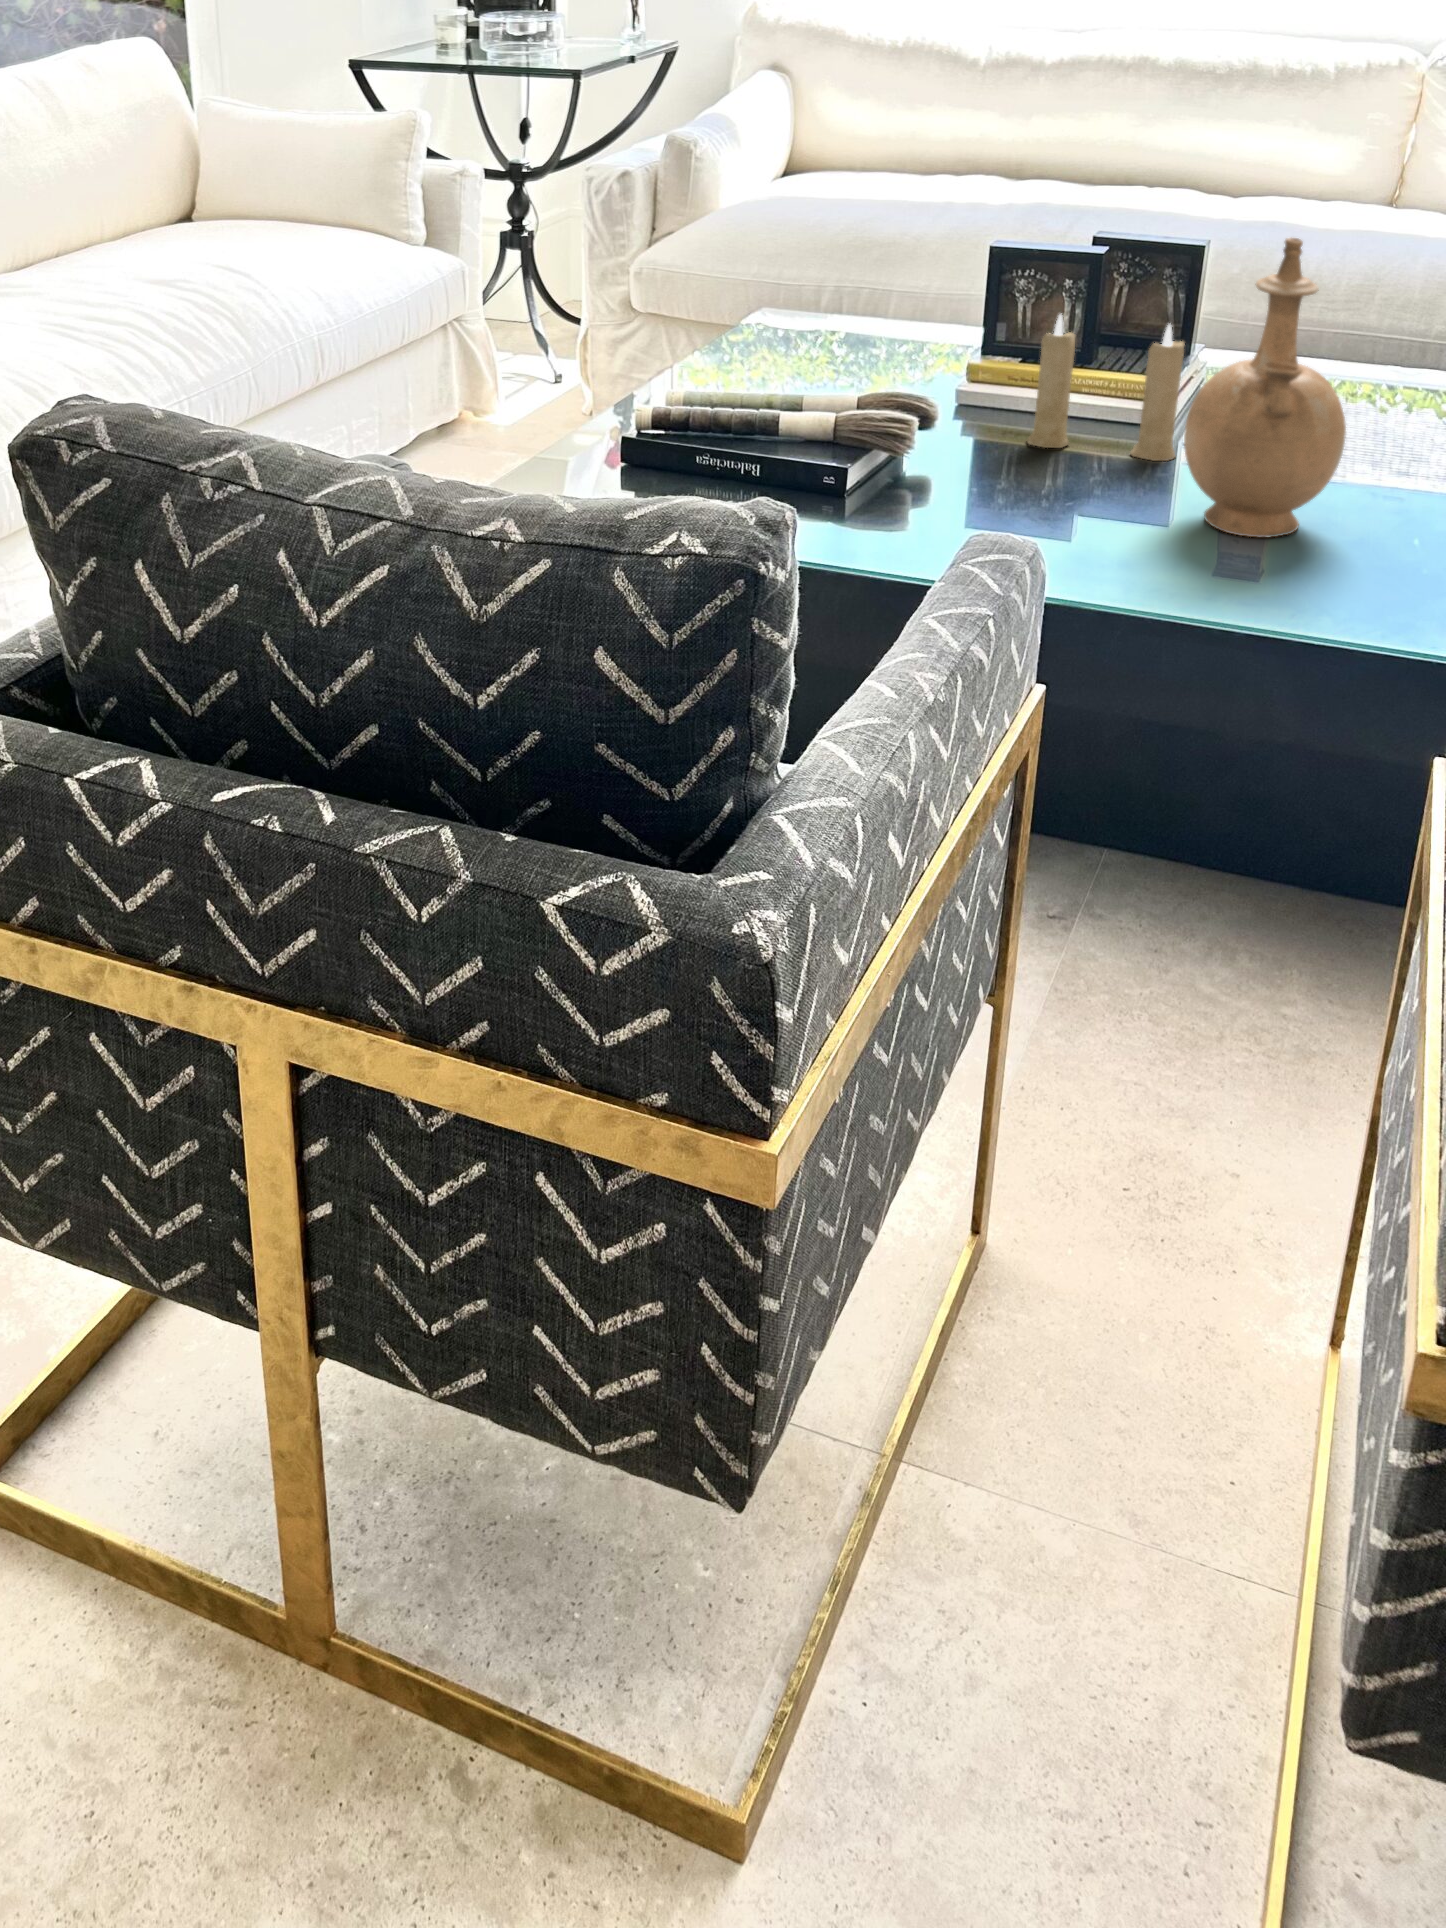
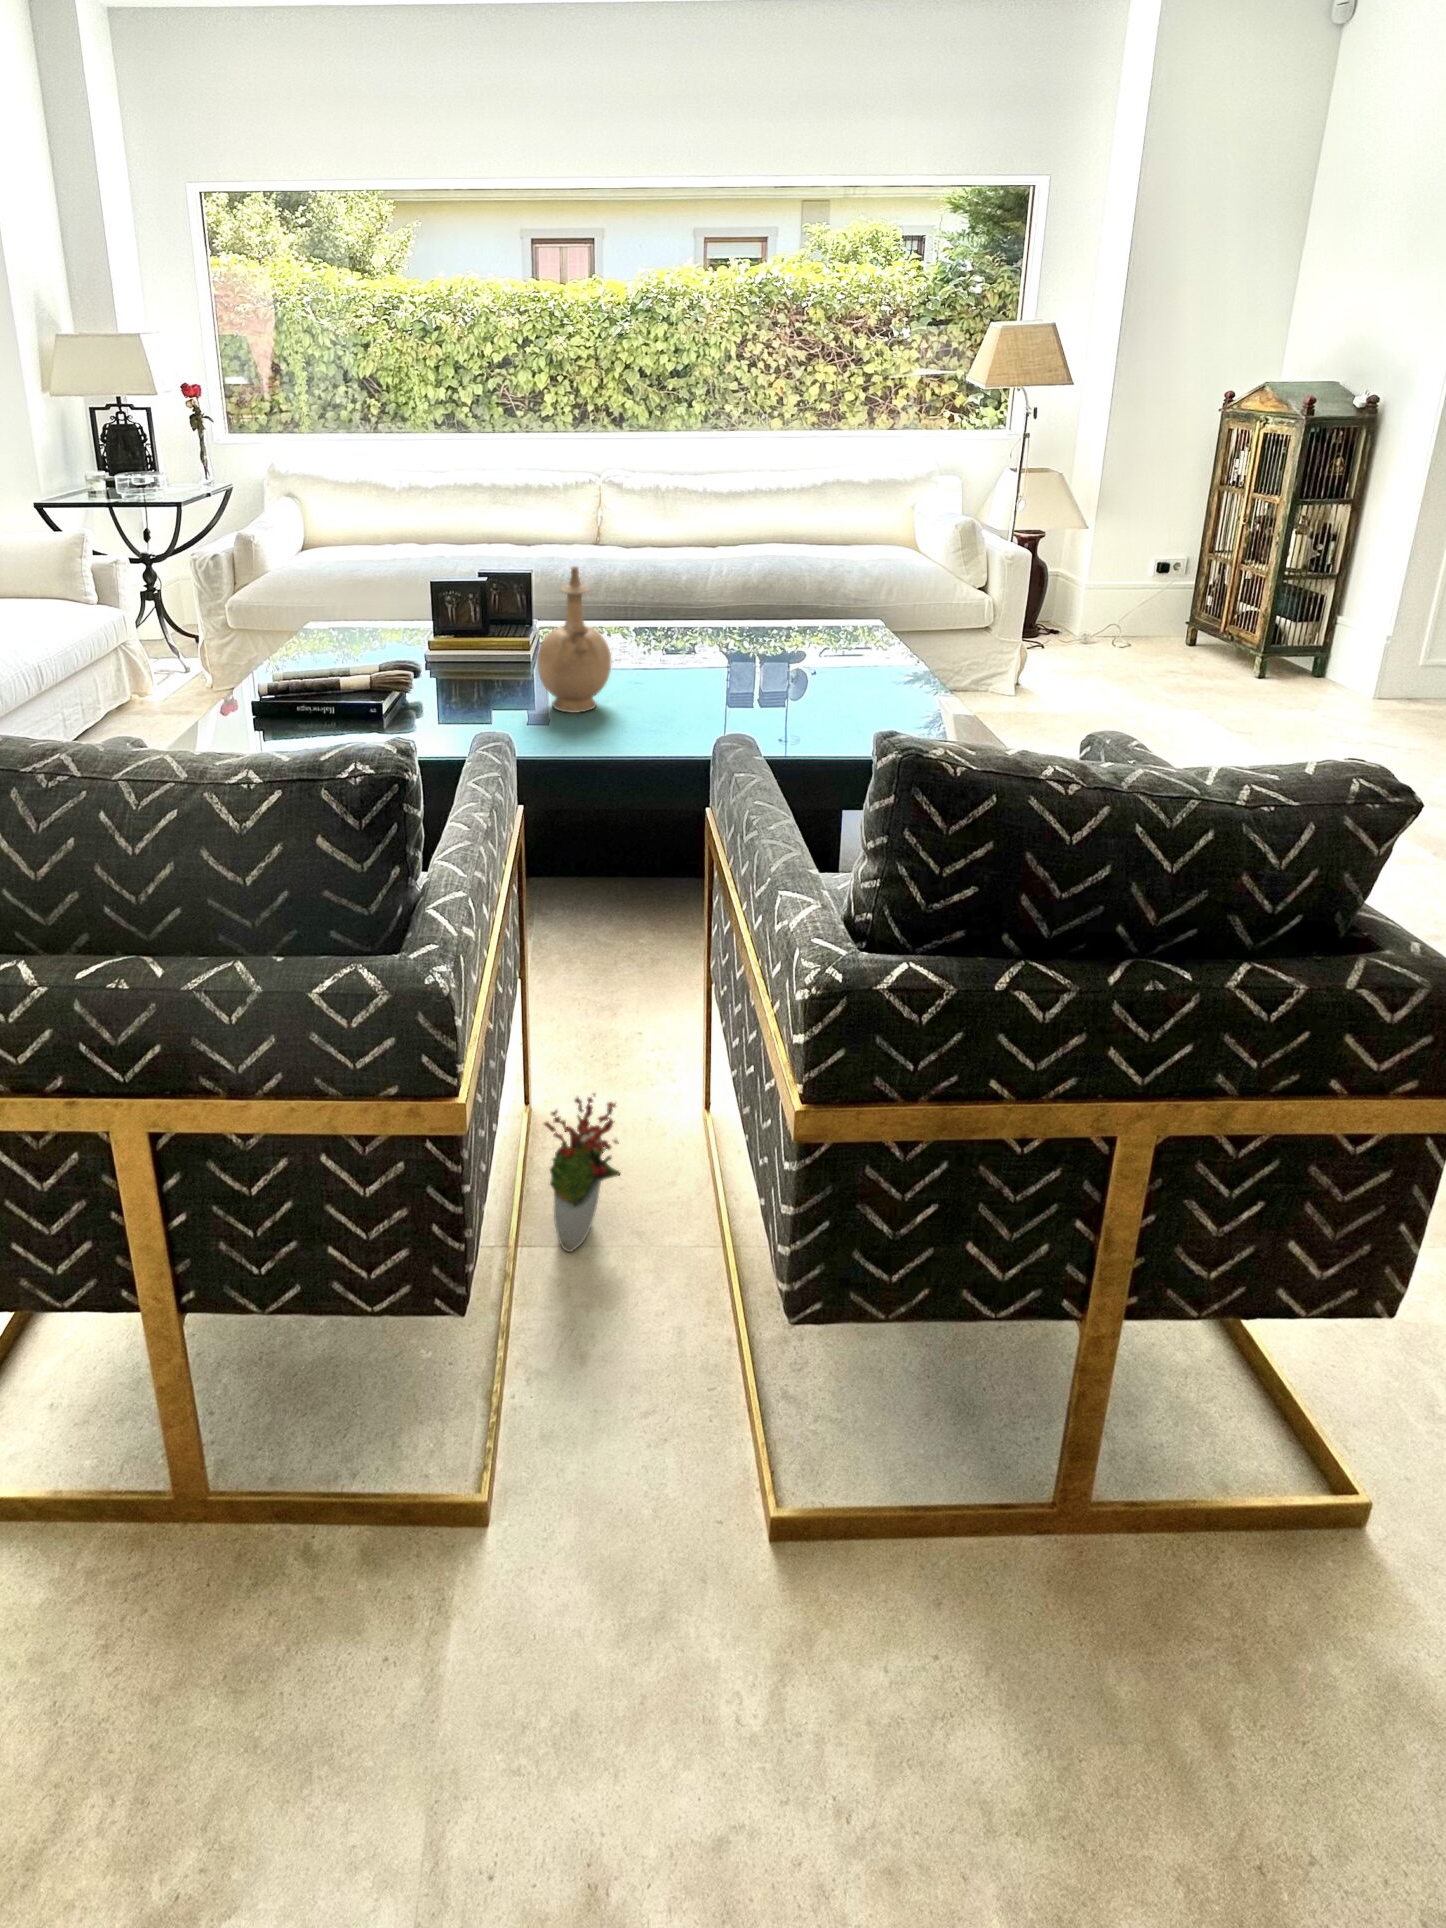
candle: present [1027,314,1185,461] -> none [454,608,529,681]
decorative plant: none [981,1228,1131,1496] -> present [544,1094,620,1252]

